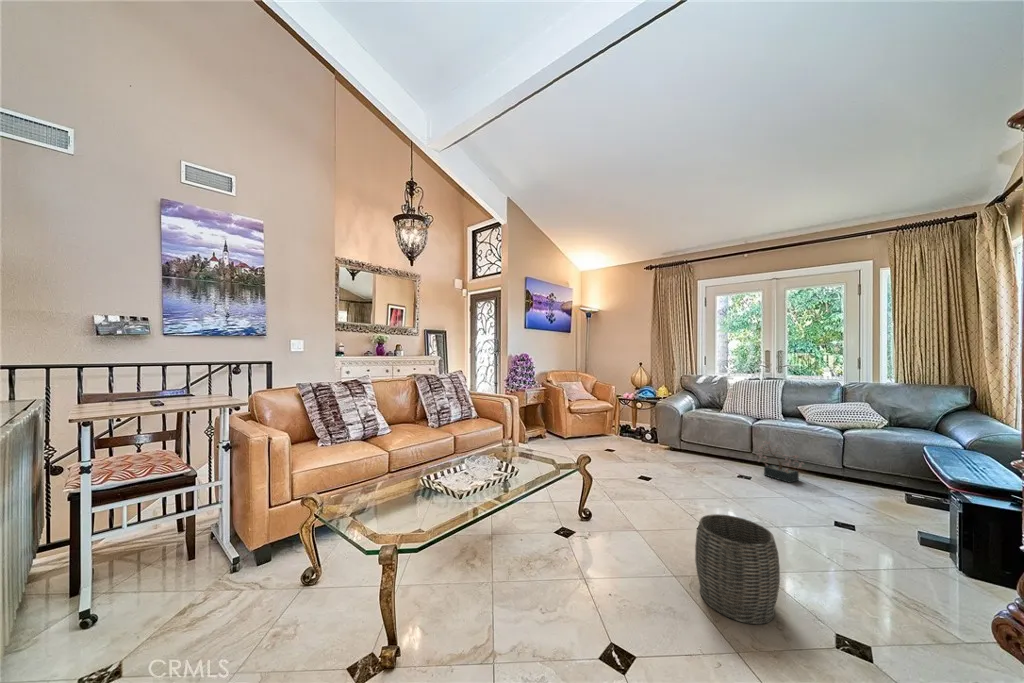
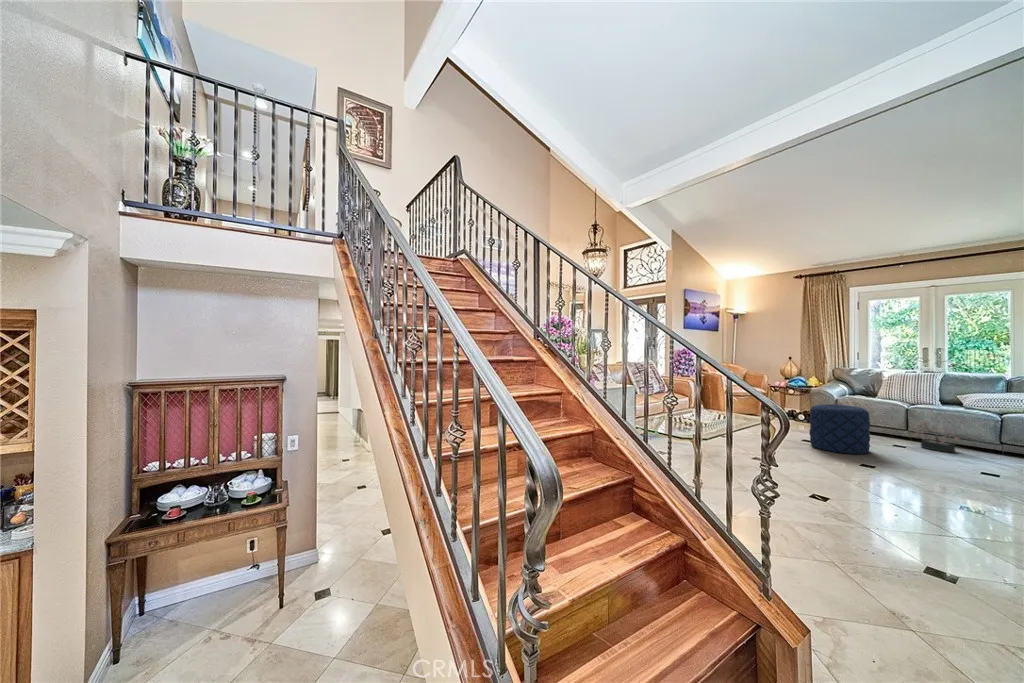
pouf: none [643,426,709,496] -> present [809,404,870,454]
woven basket: present [695,514,780,624] -> none [870,446,931,501]

